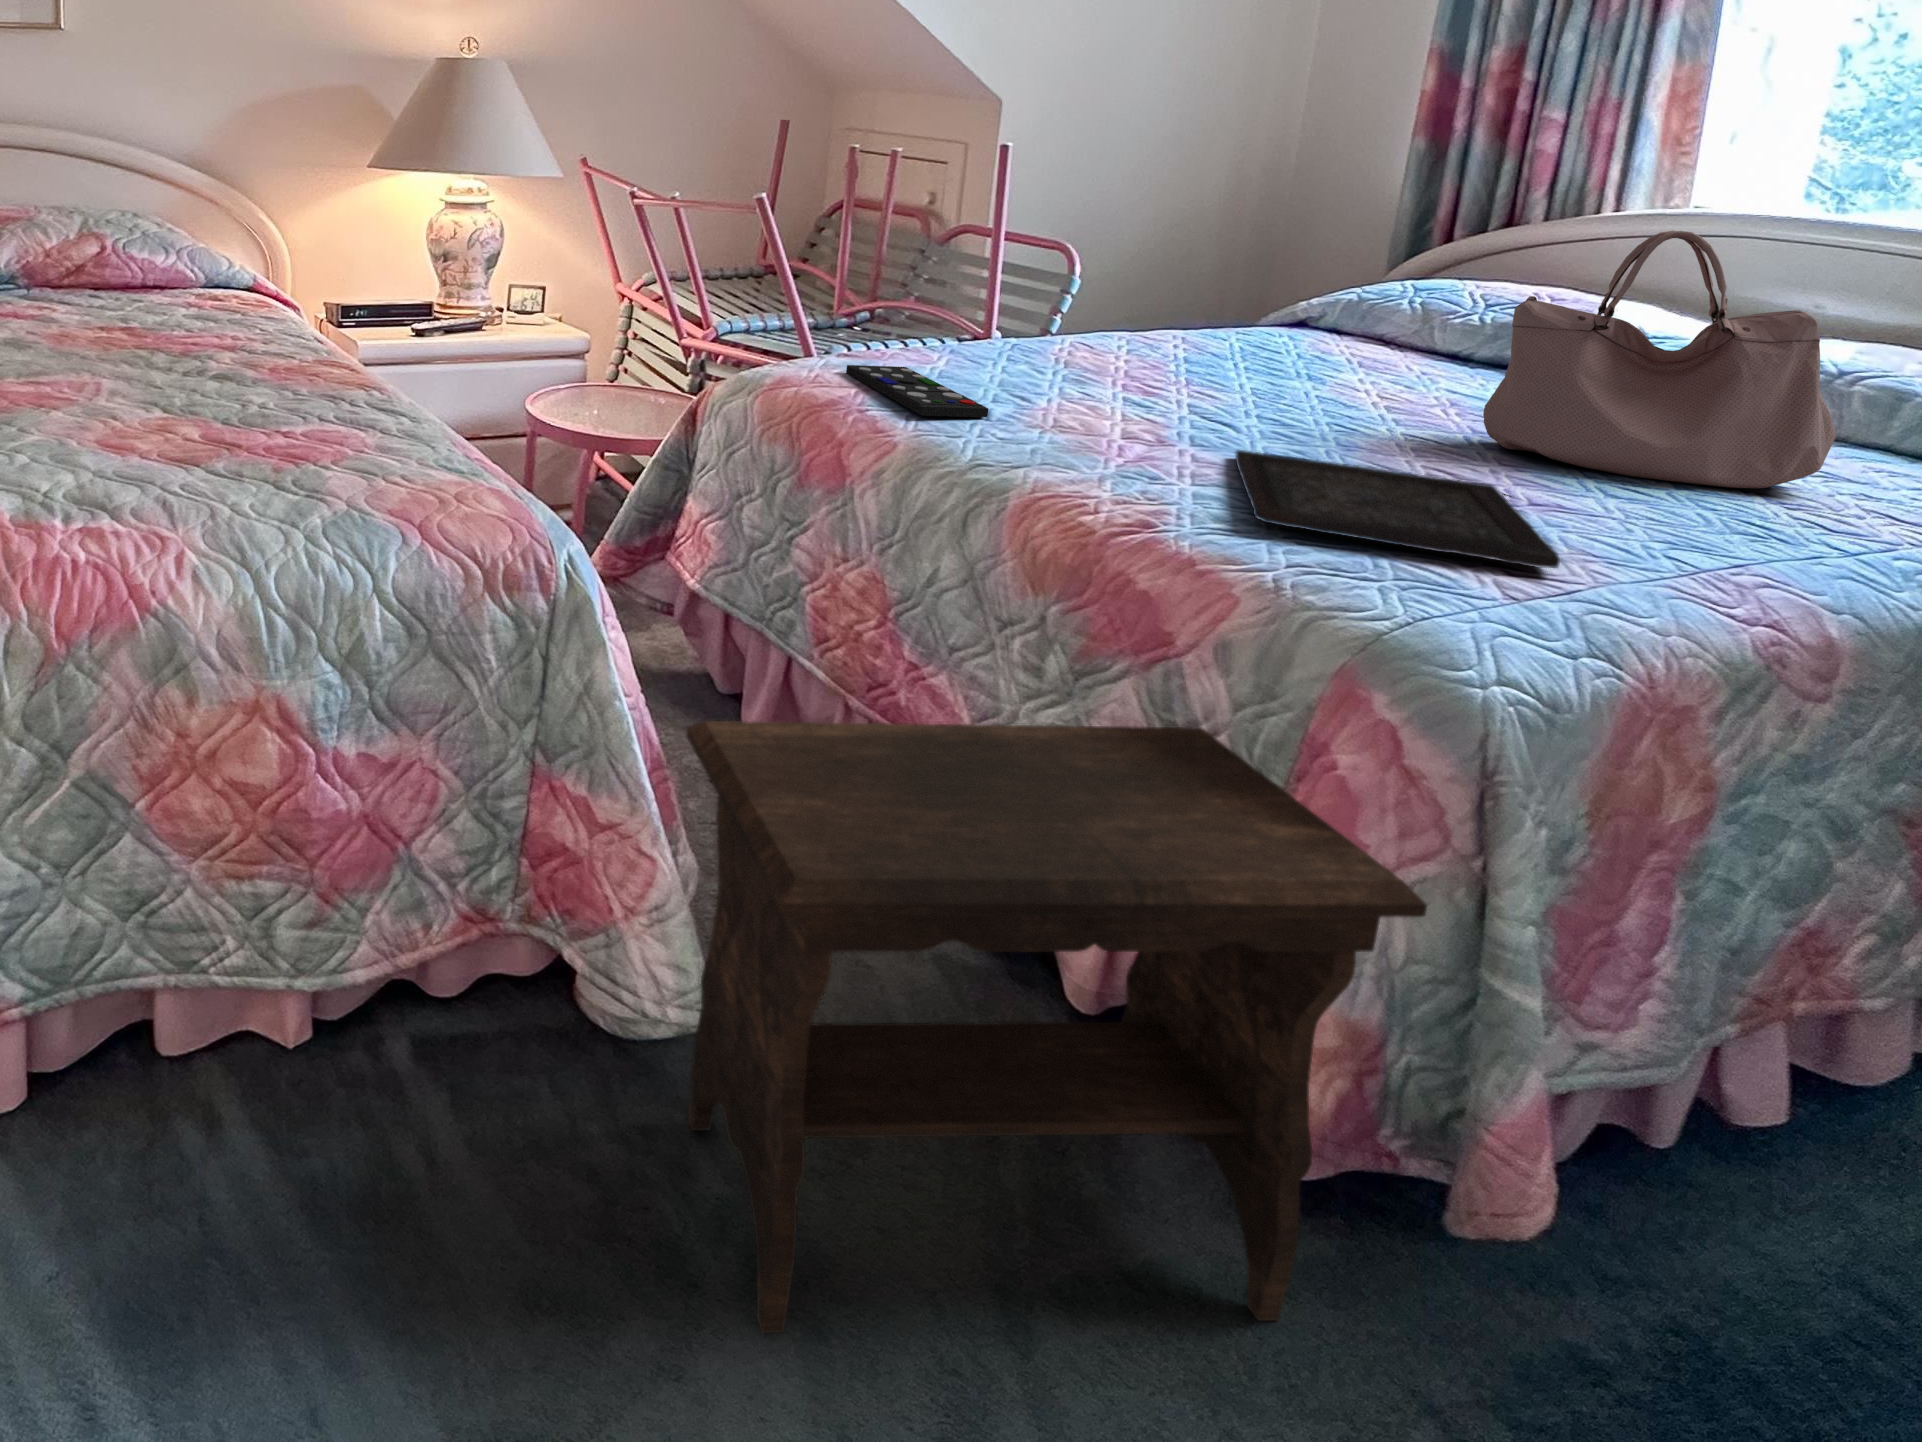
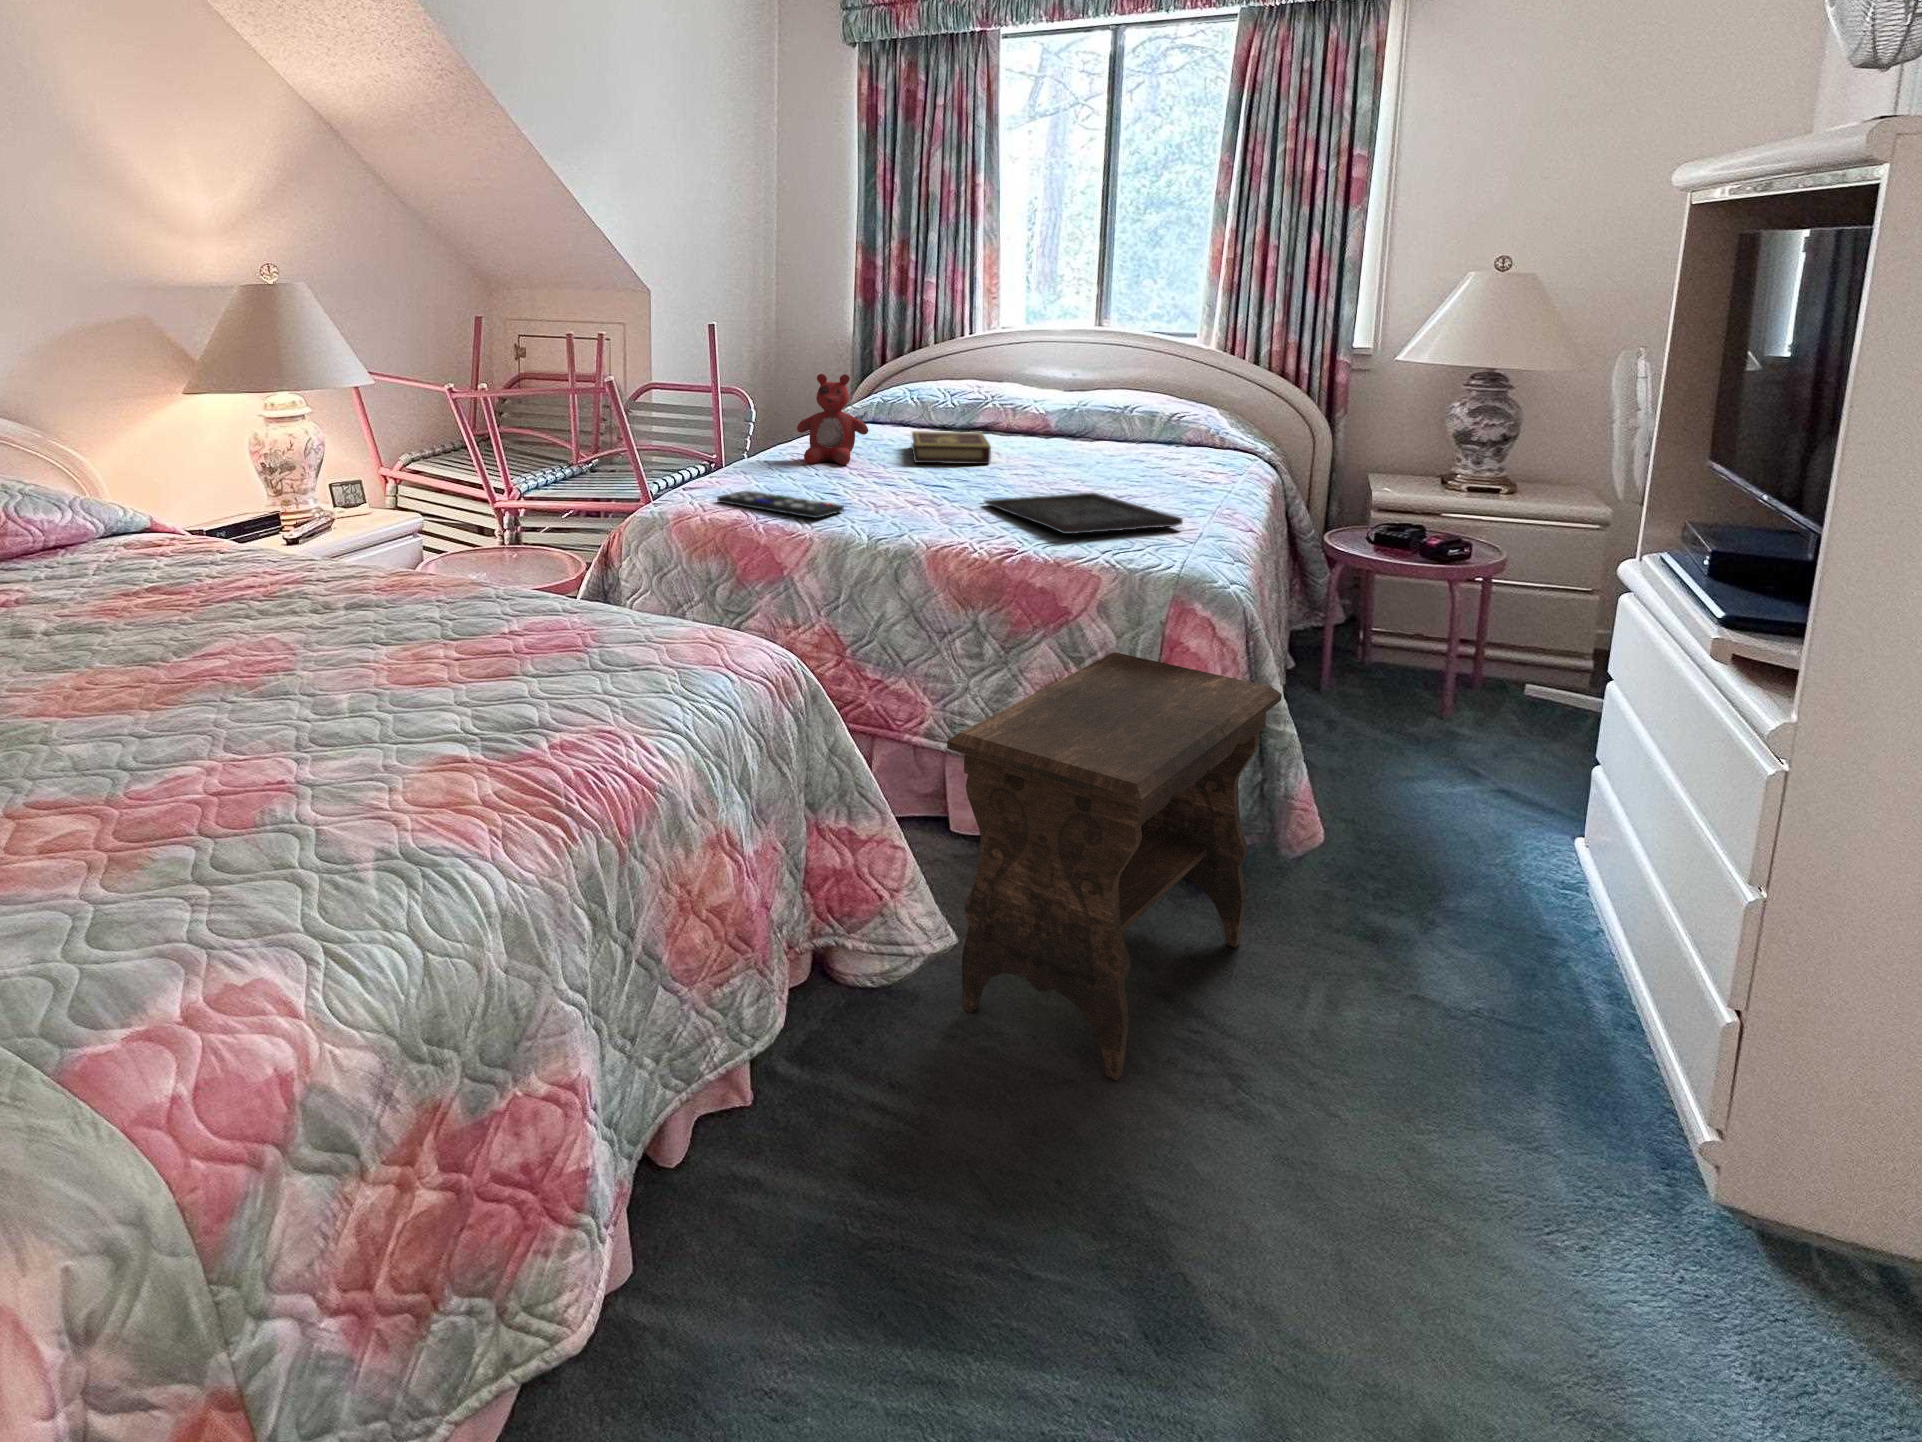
stuffed bear: none [1073,228,1197,366] -> present [797,374,868,465]
handbag: present [1483,231,1835,488] -> none [1050,344,1181,476]
book: none [1255,341,1454,411] -> present [912,431,991,464]

